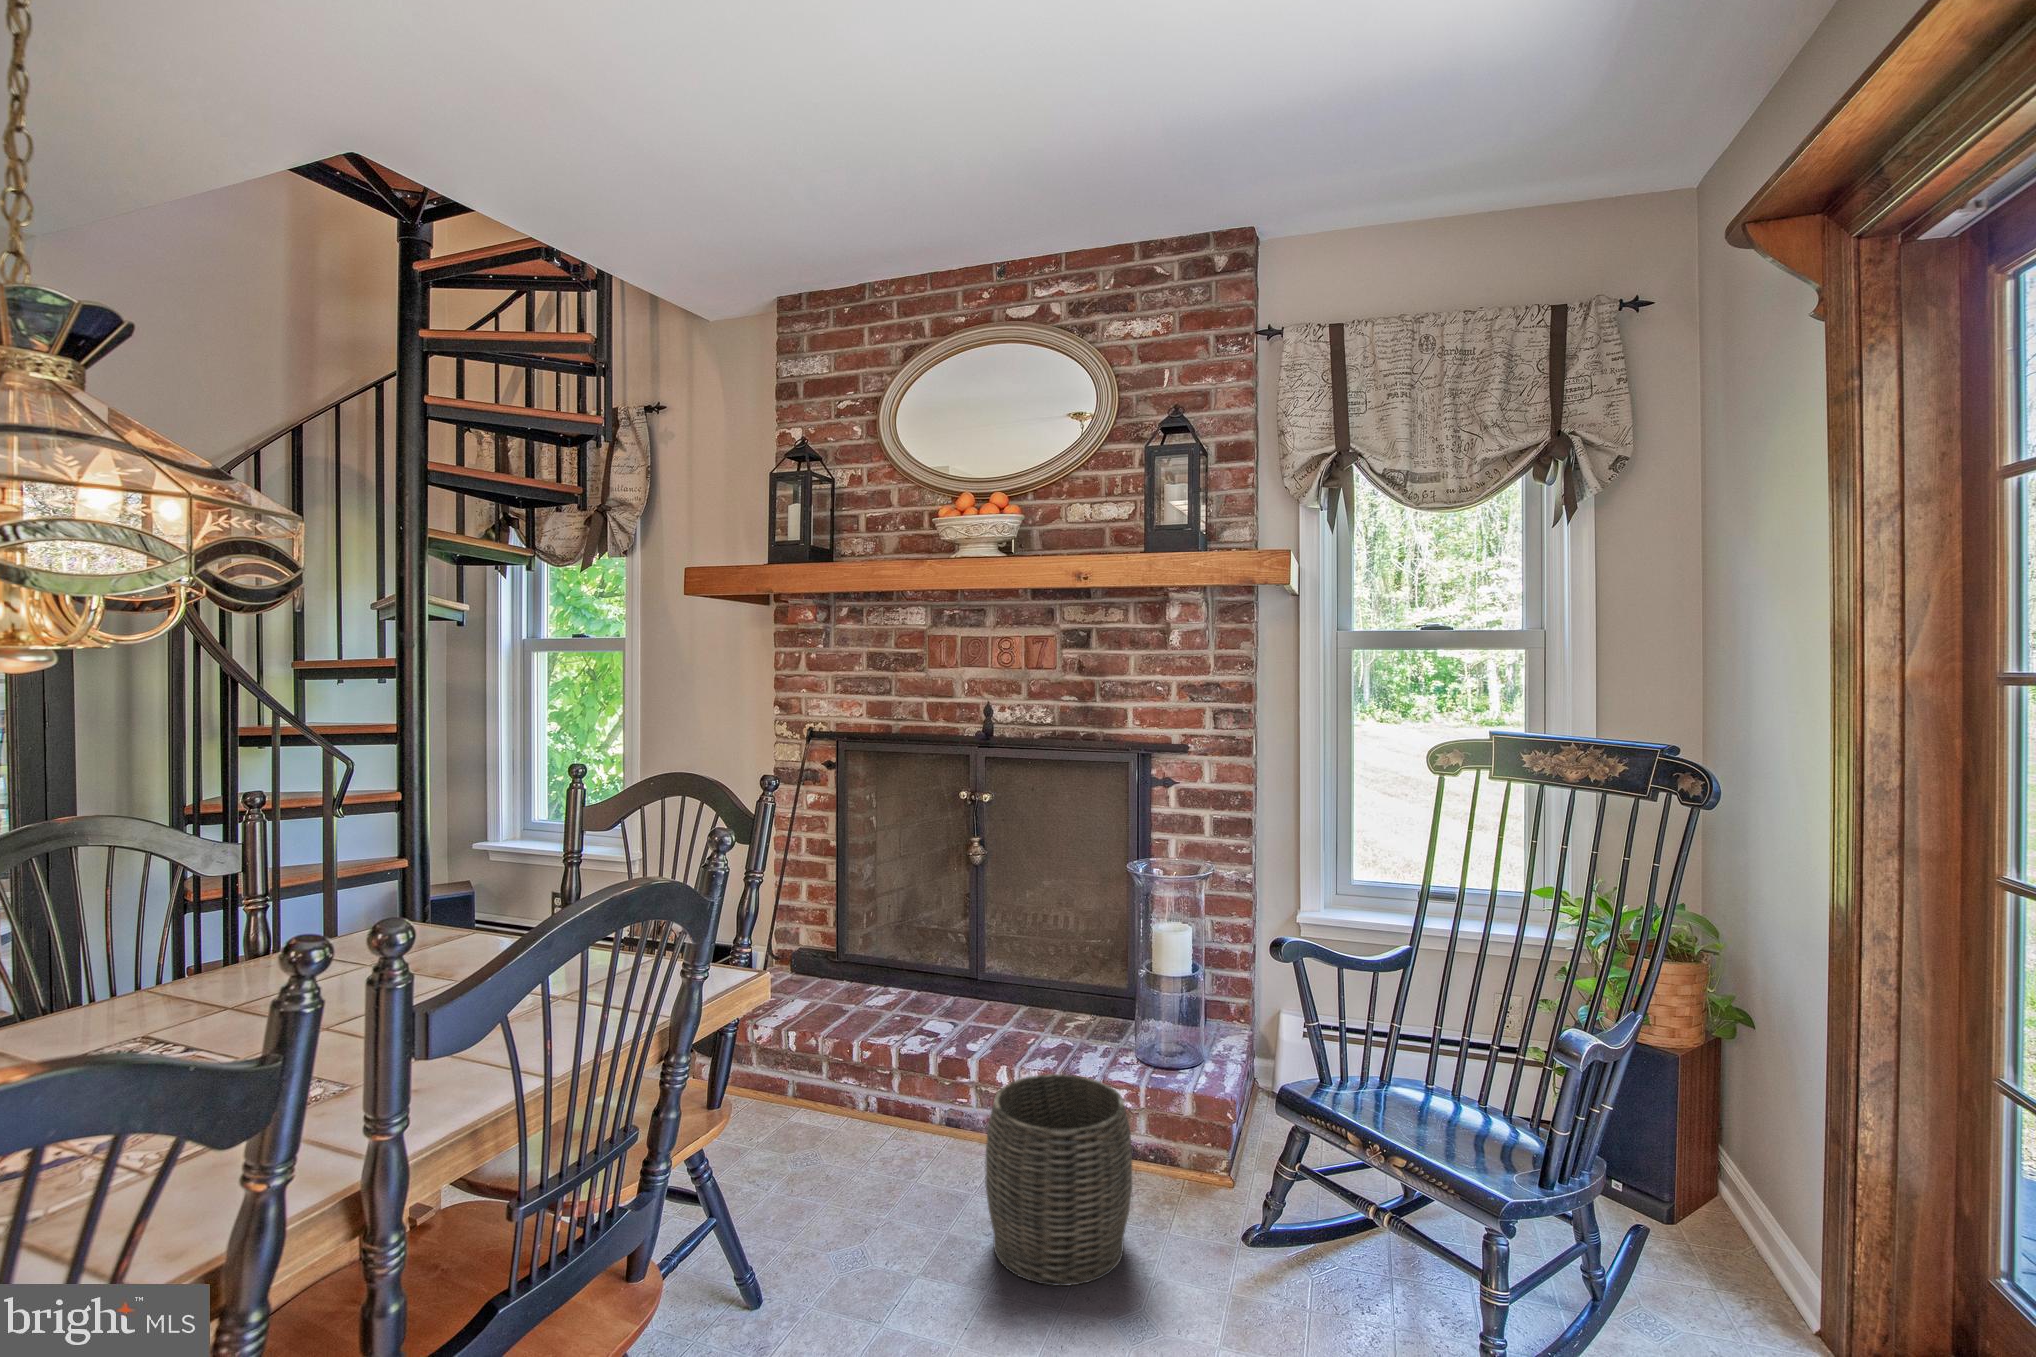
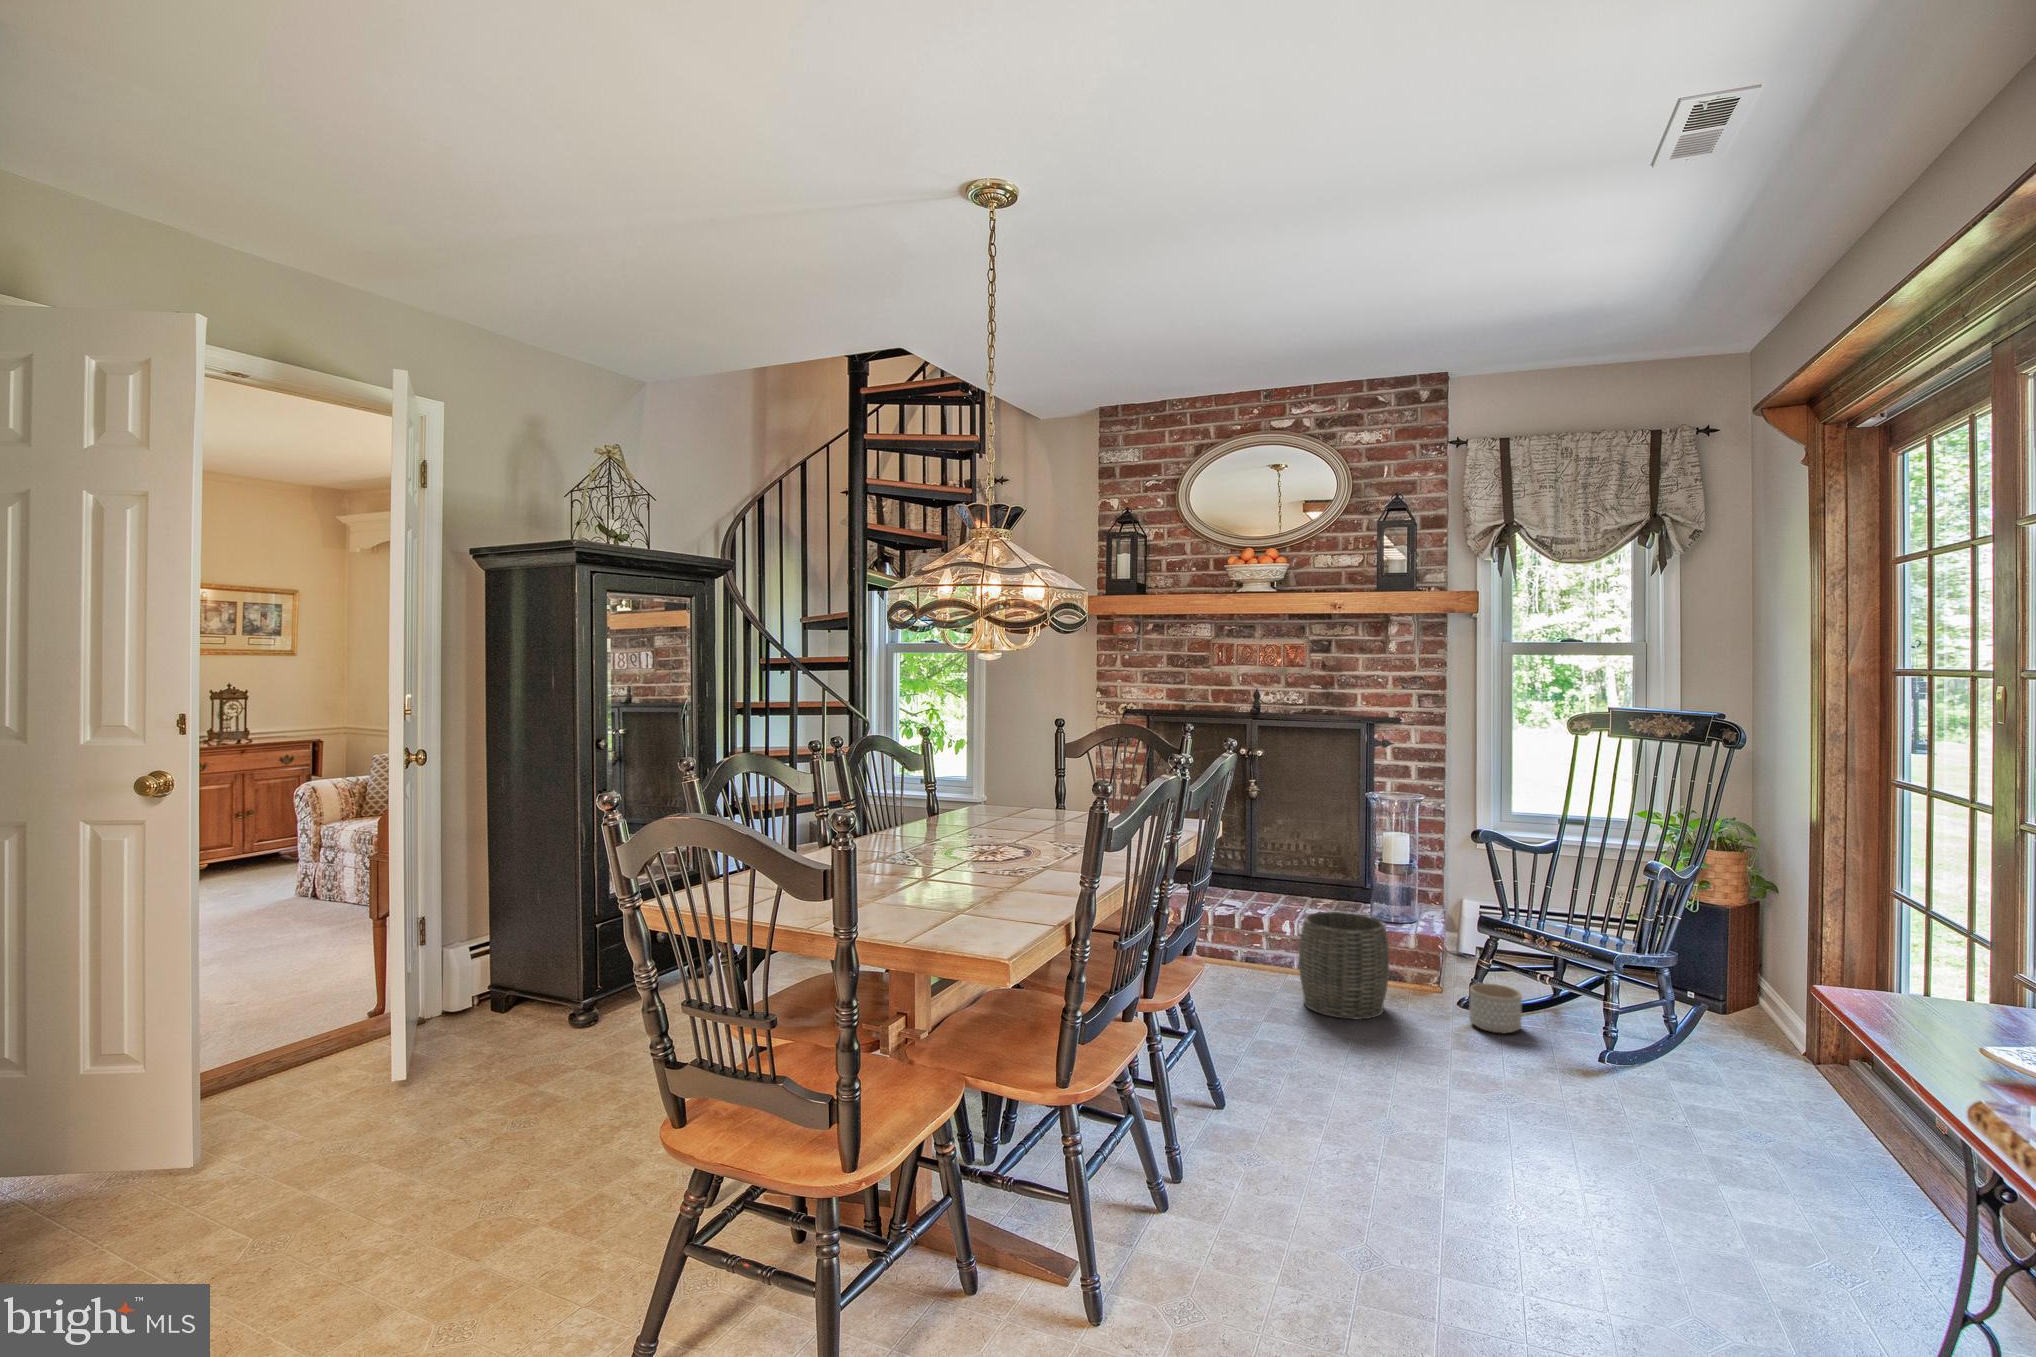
planter: none [1259,1211,1344,1318] -> present [1469,983,1522,1033]

